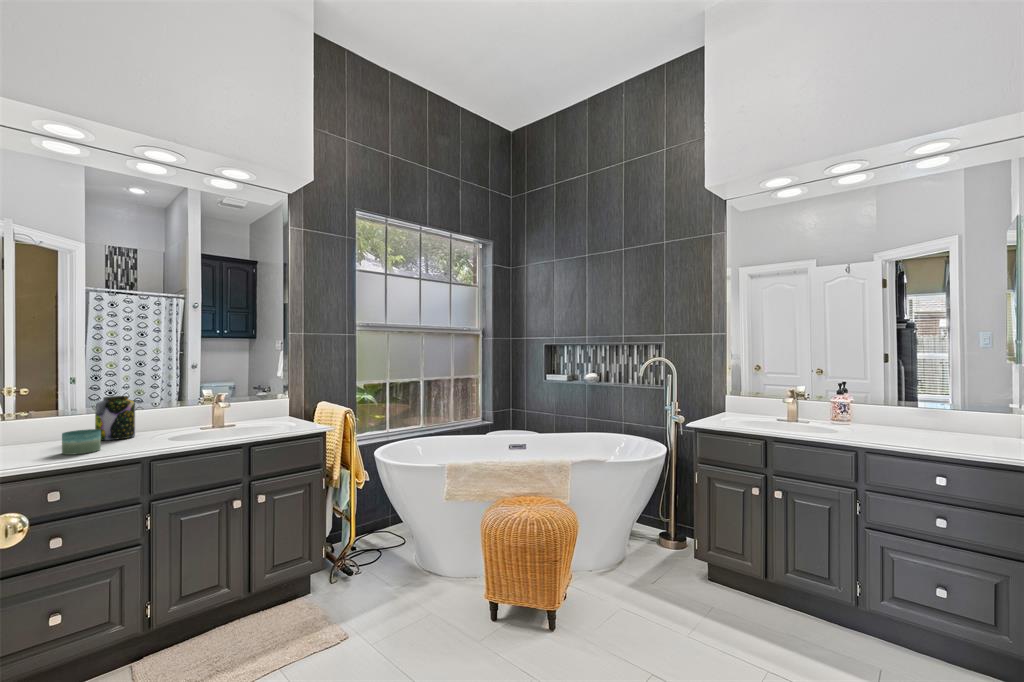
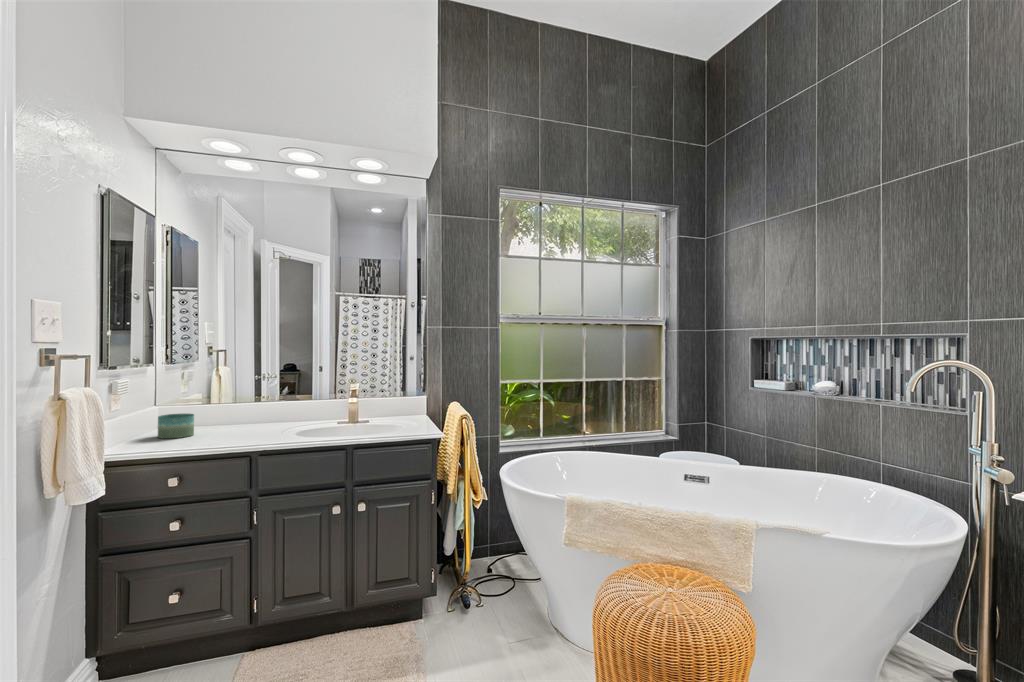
jar: present [95,396,135,440] -> none [213,381,248,425]

